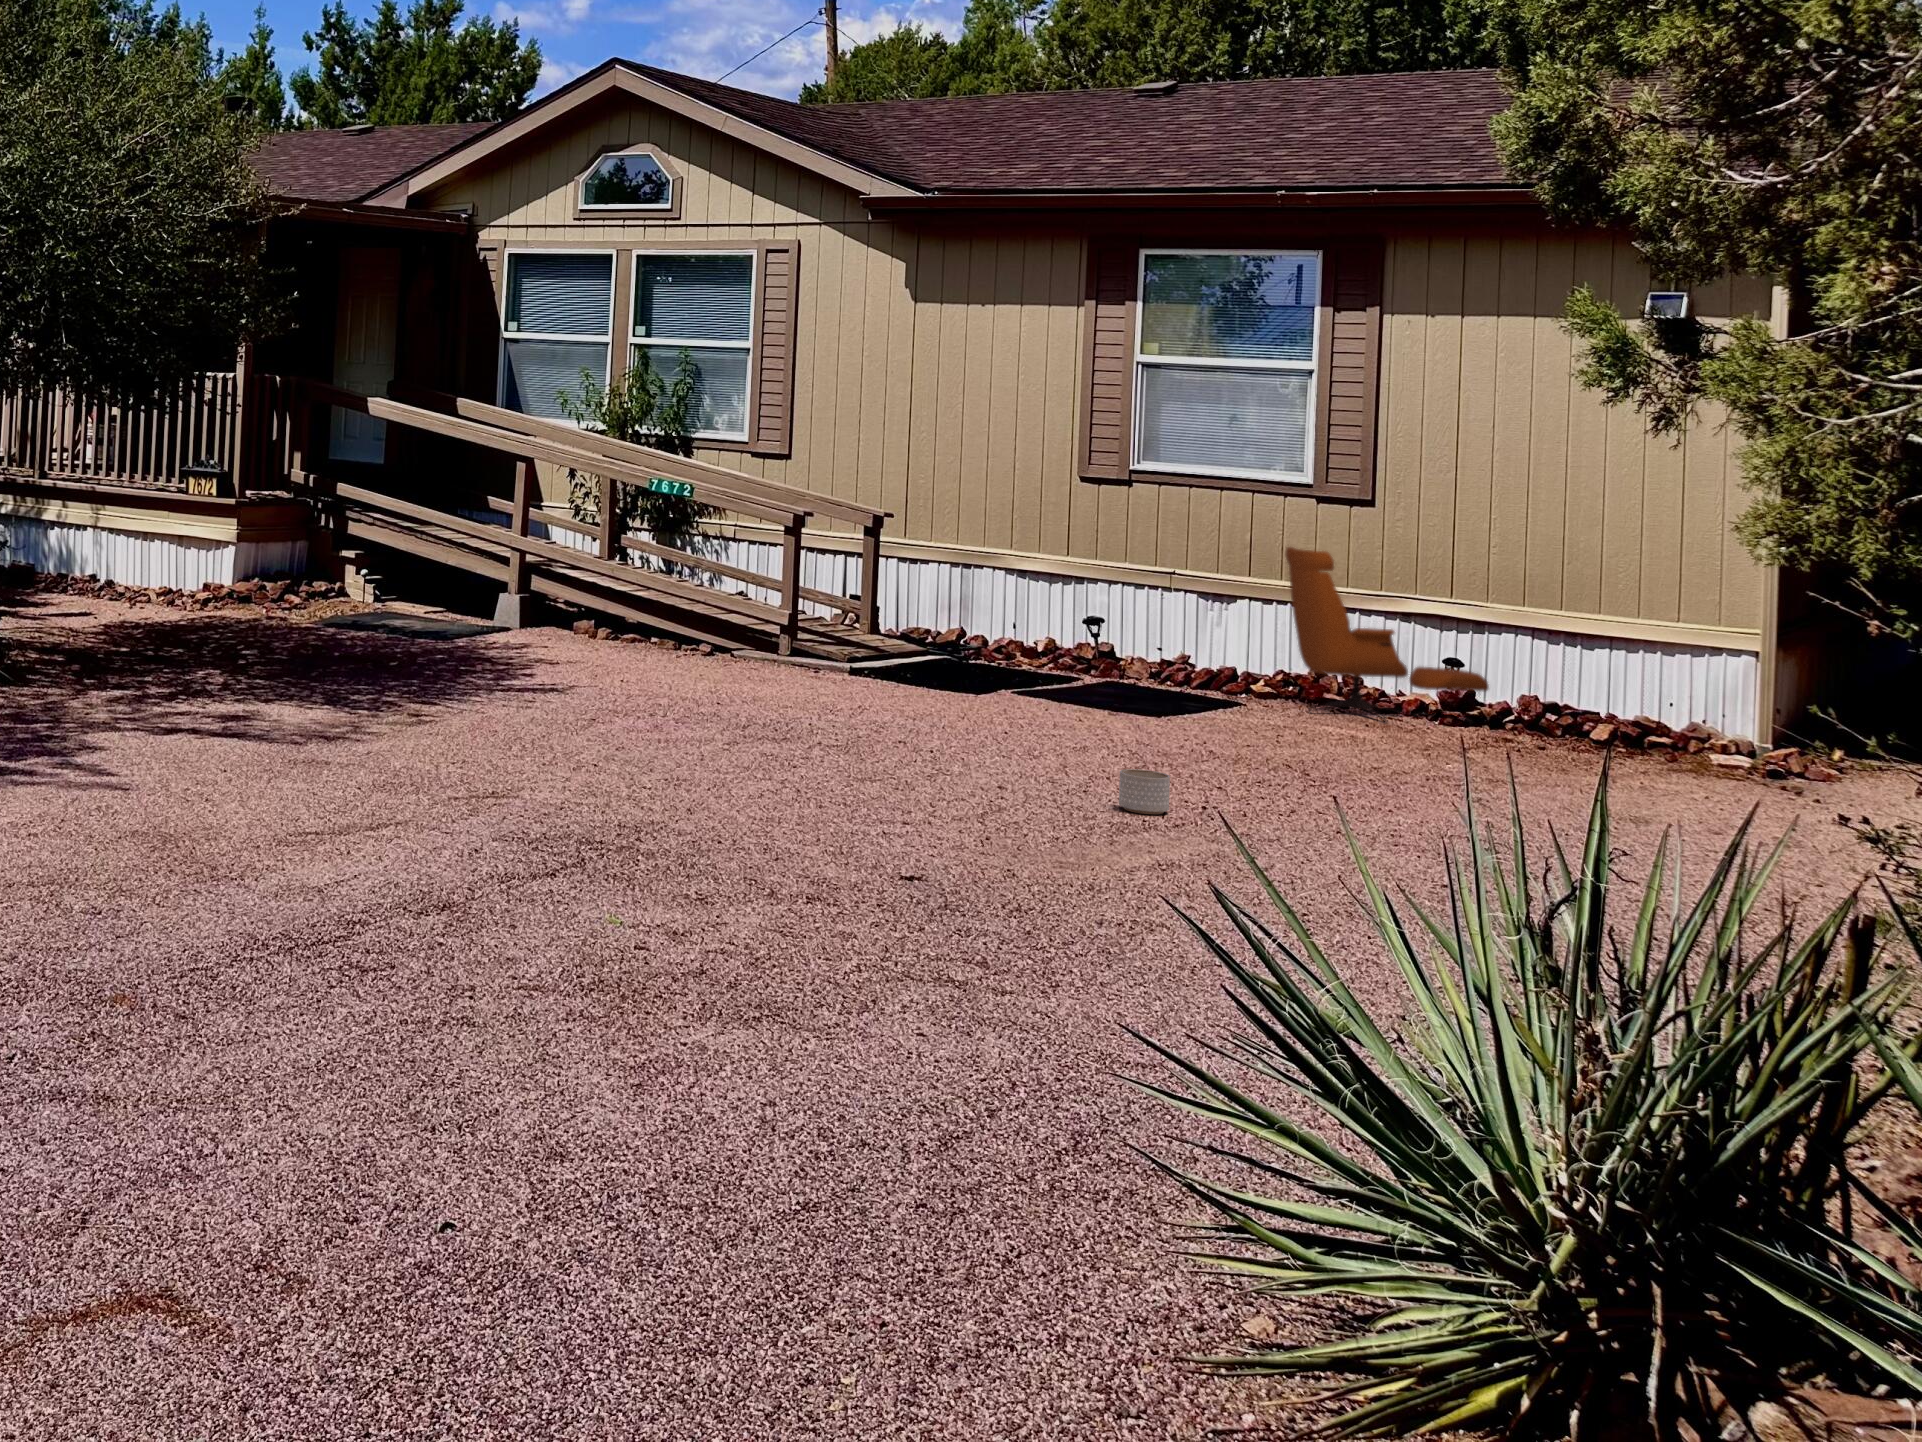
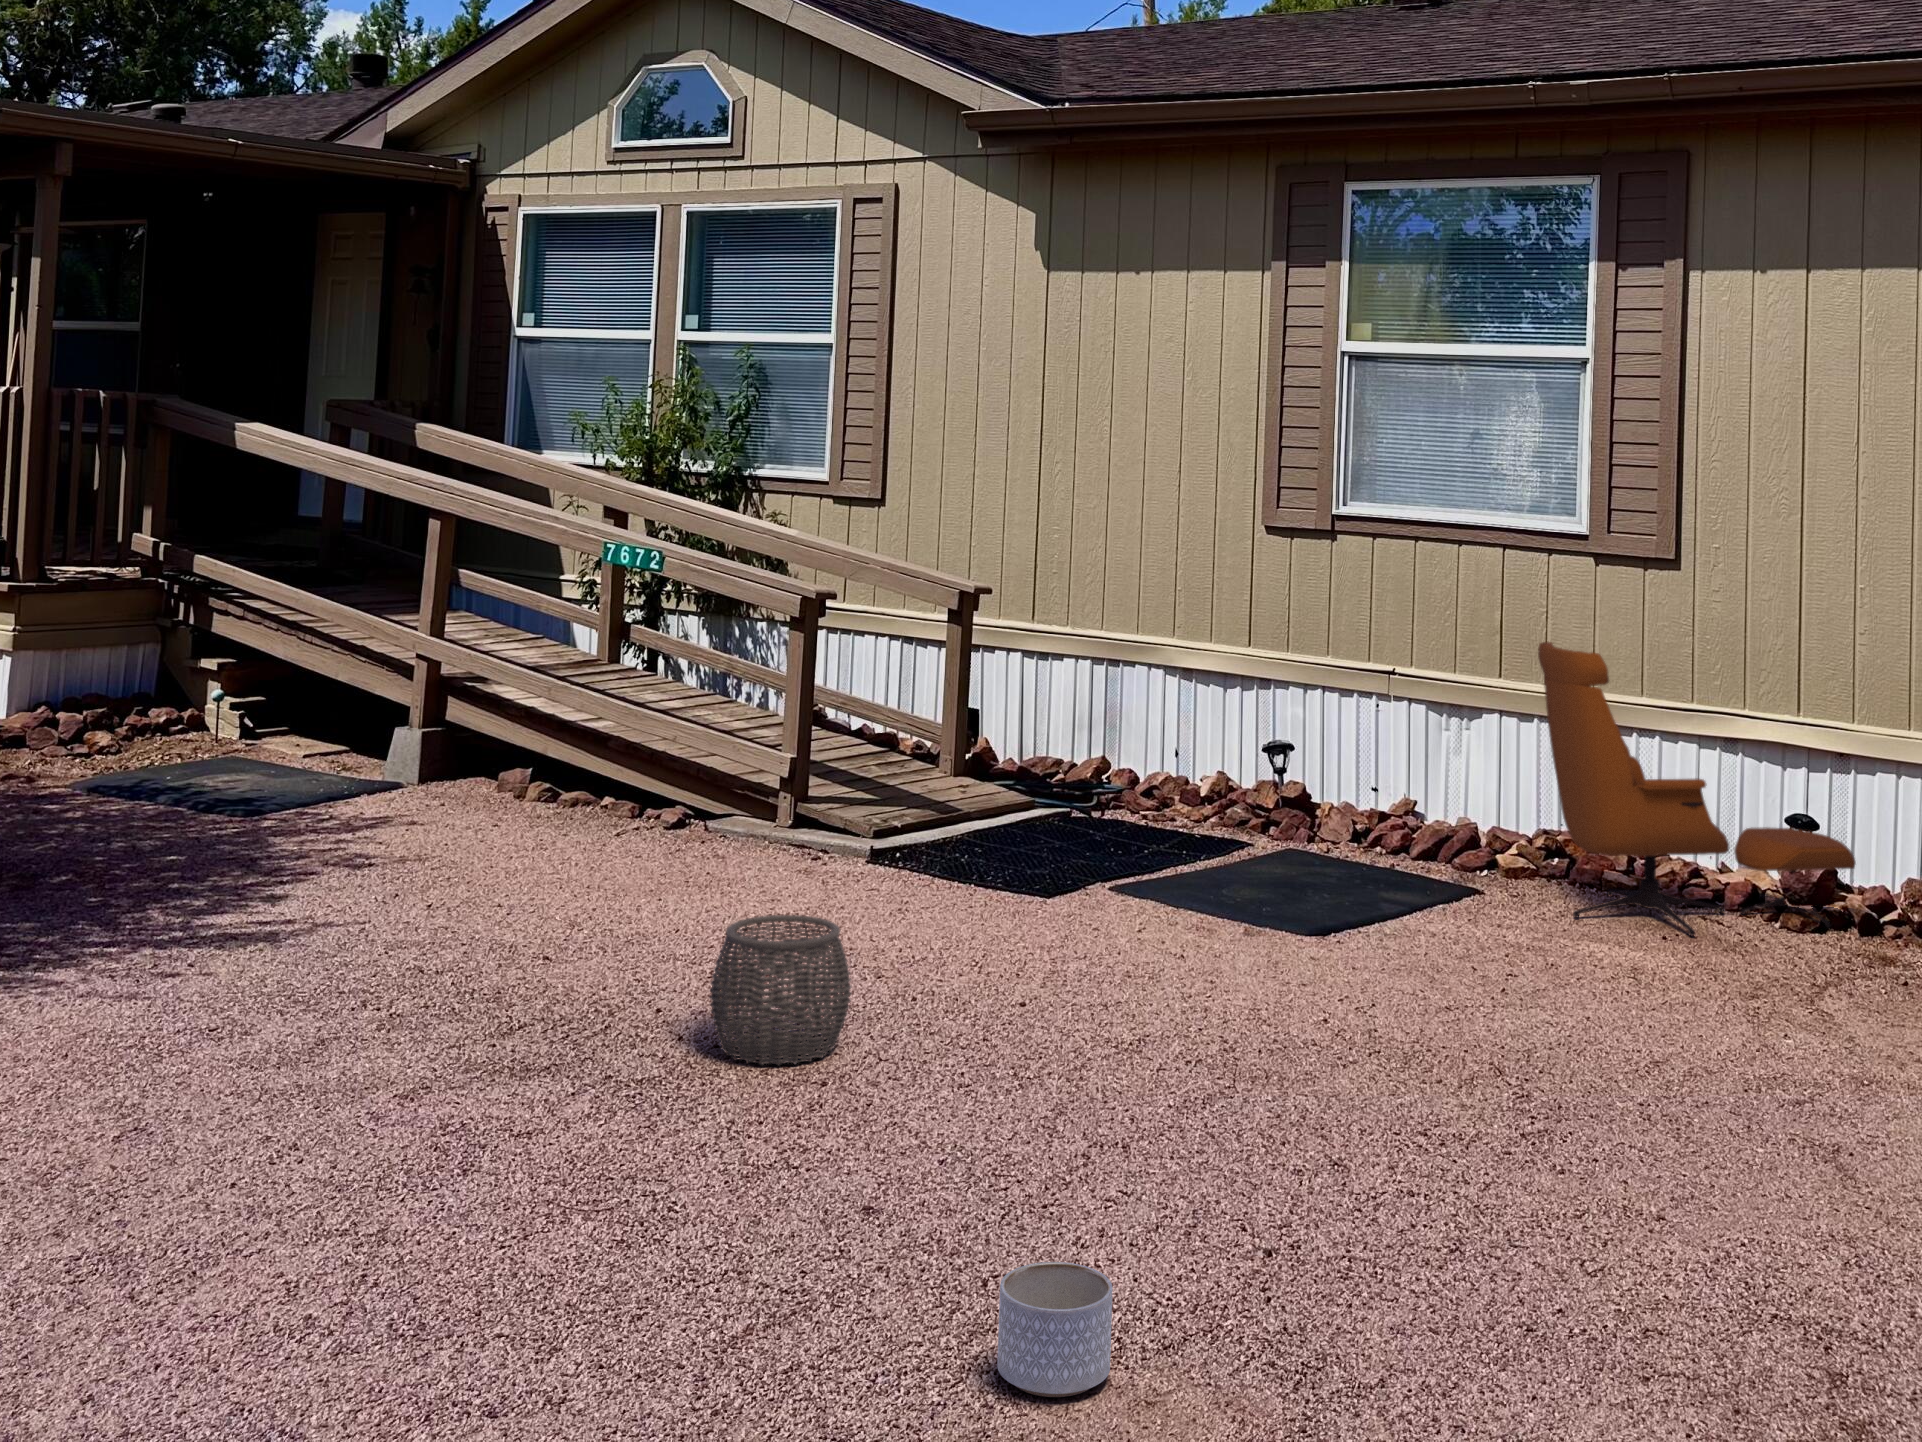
woven basket: none [868,666,943,737] -> present [710,915,851,1065]

